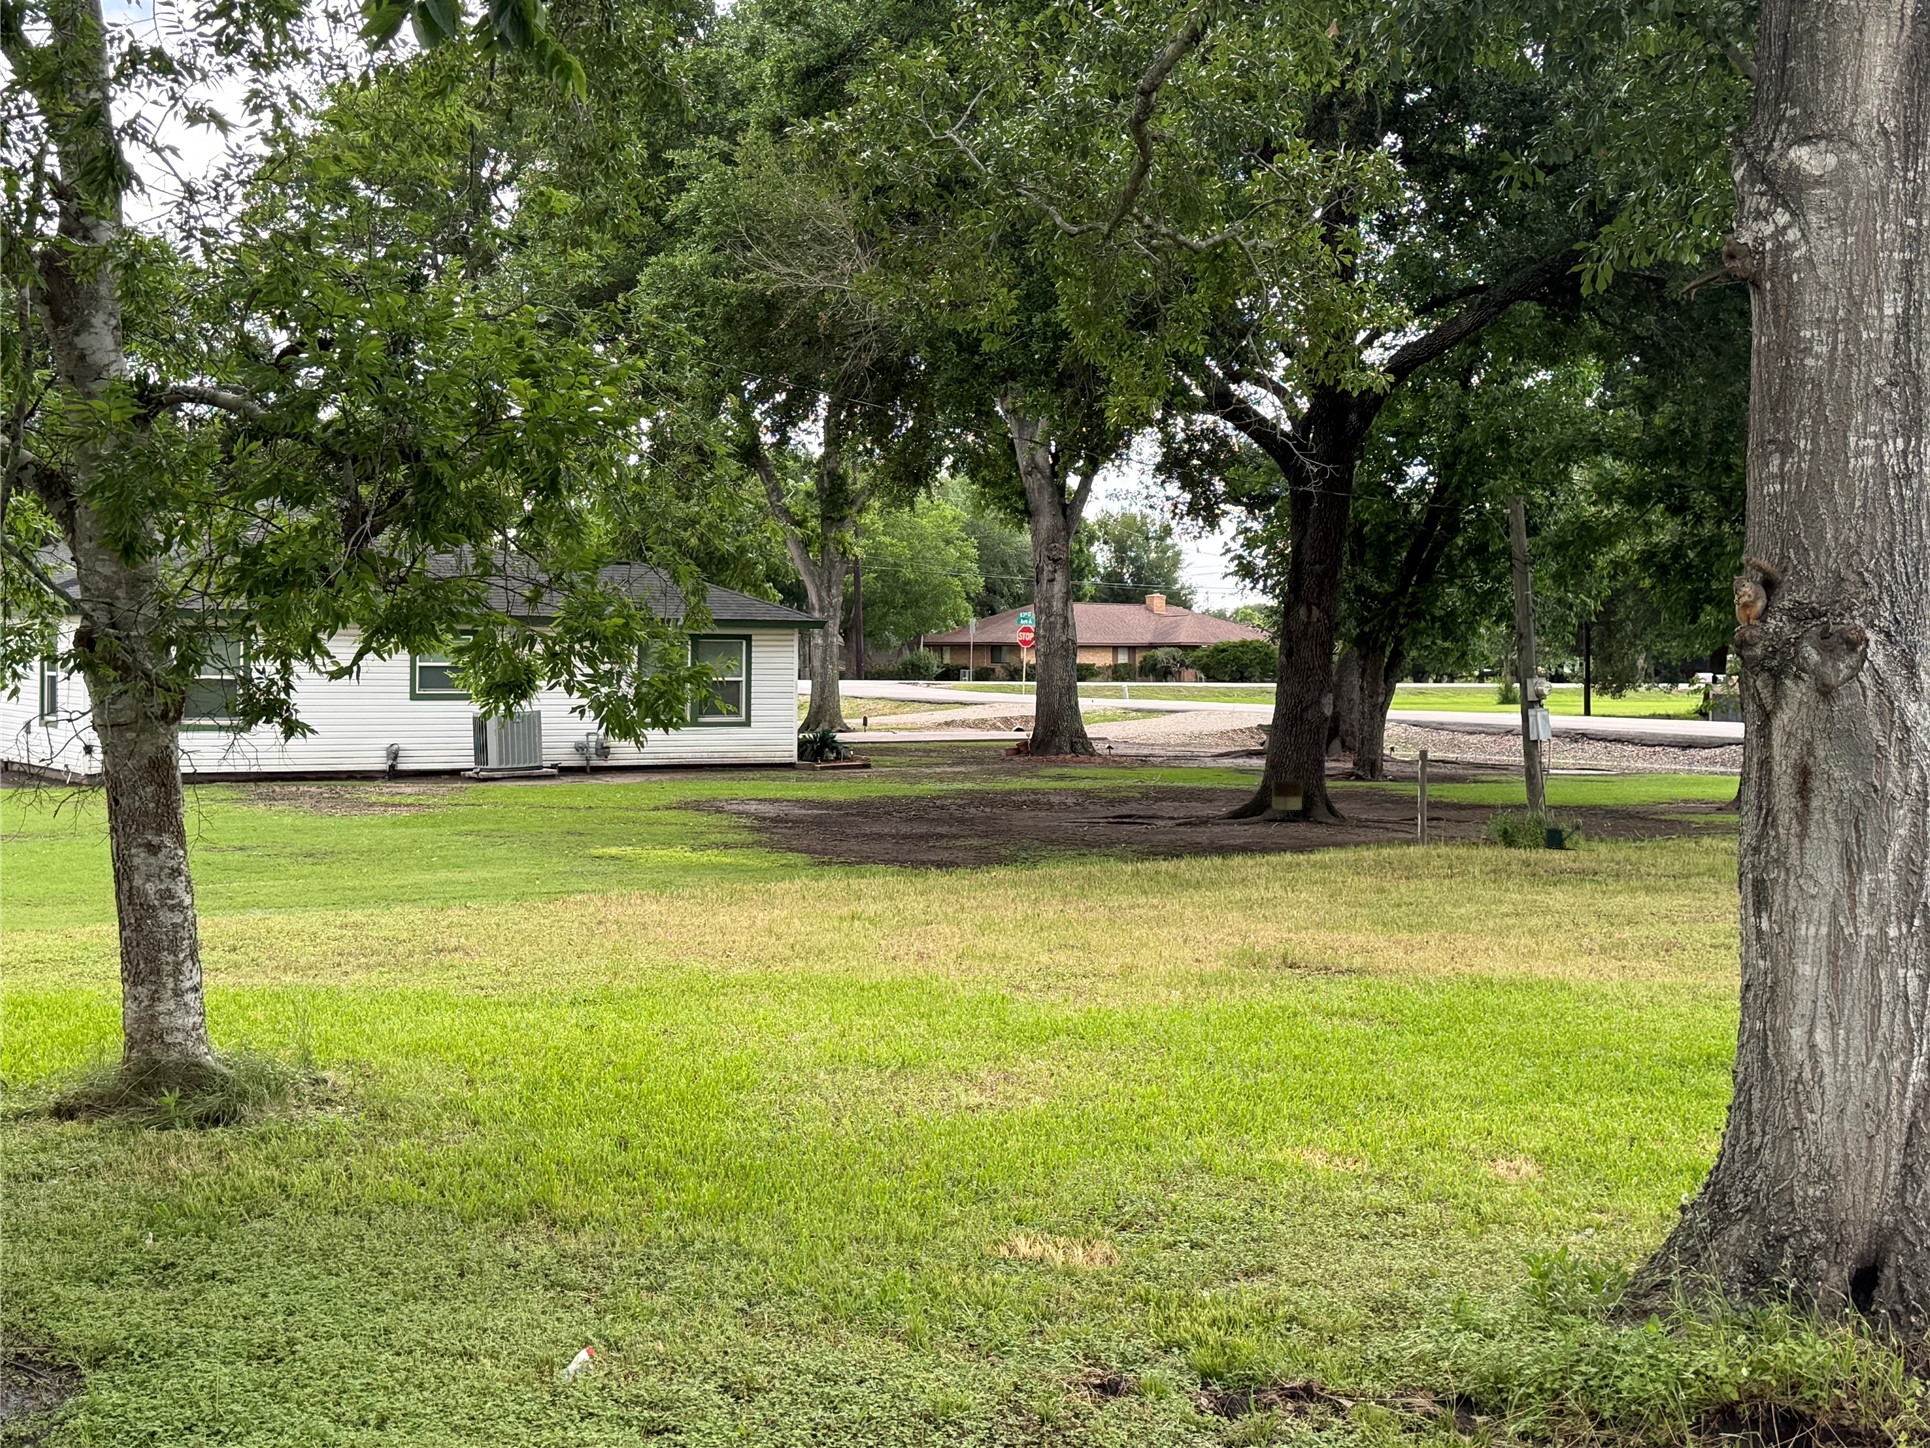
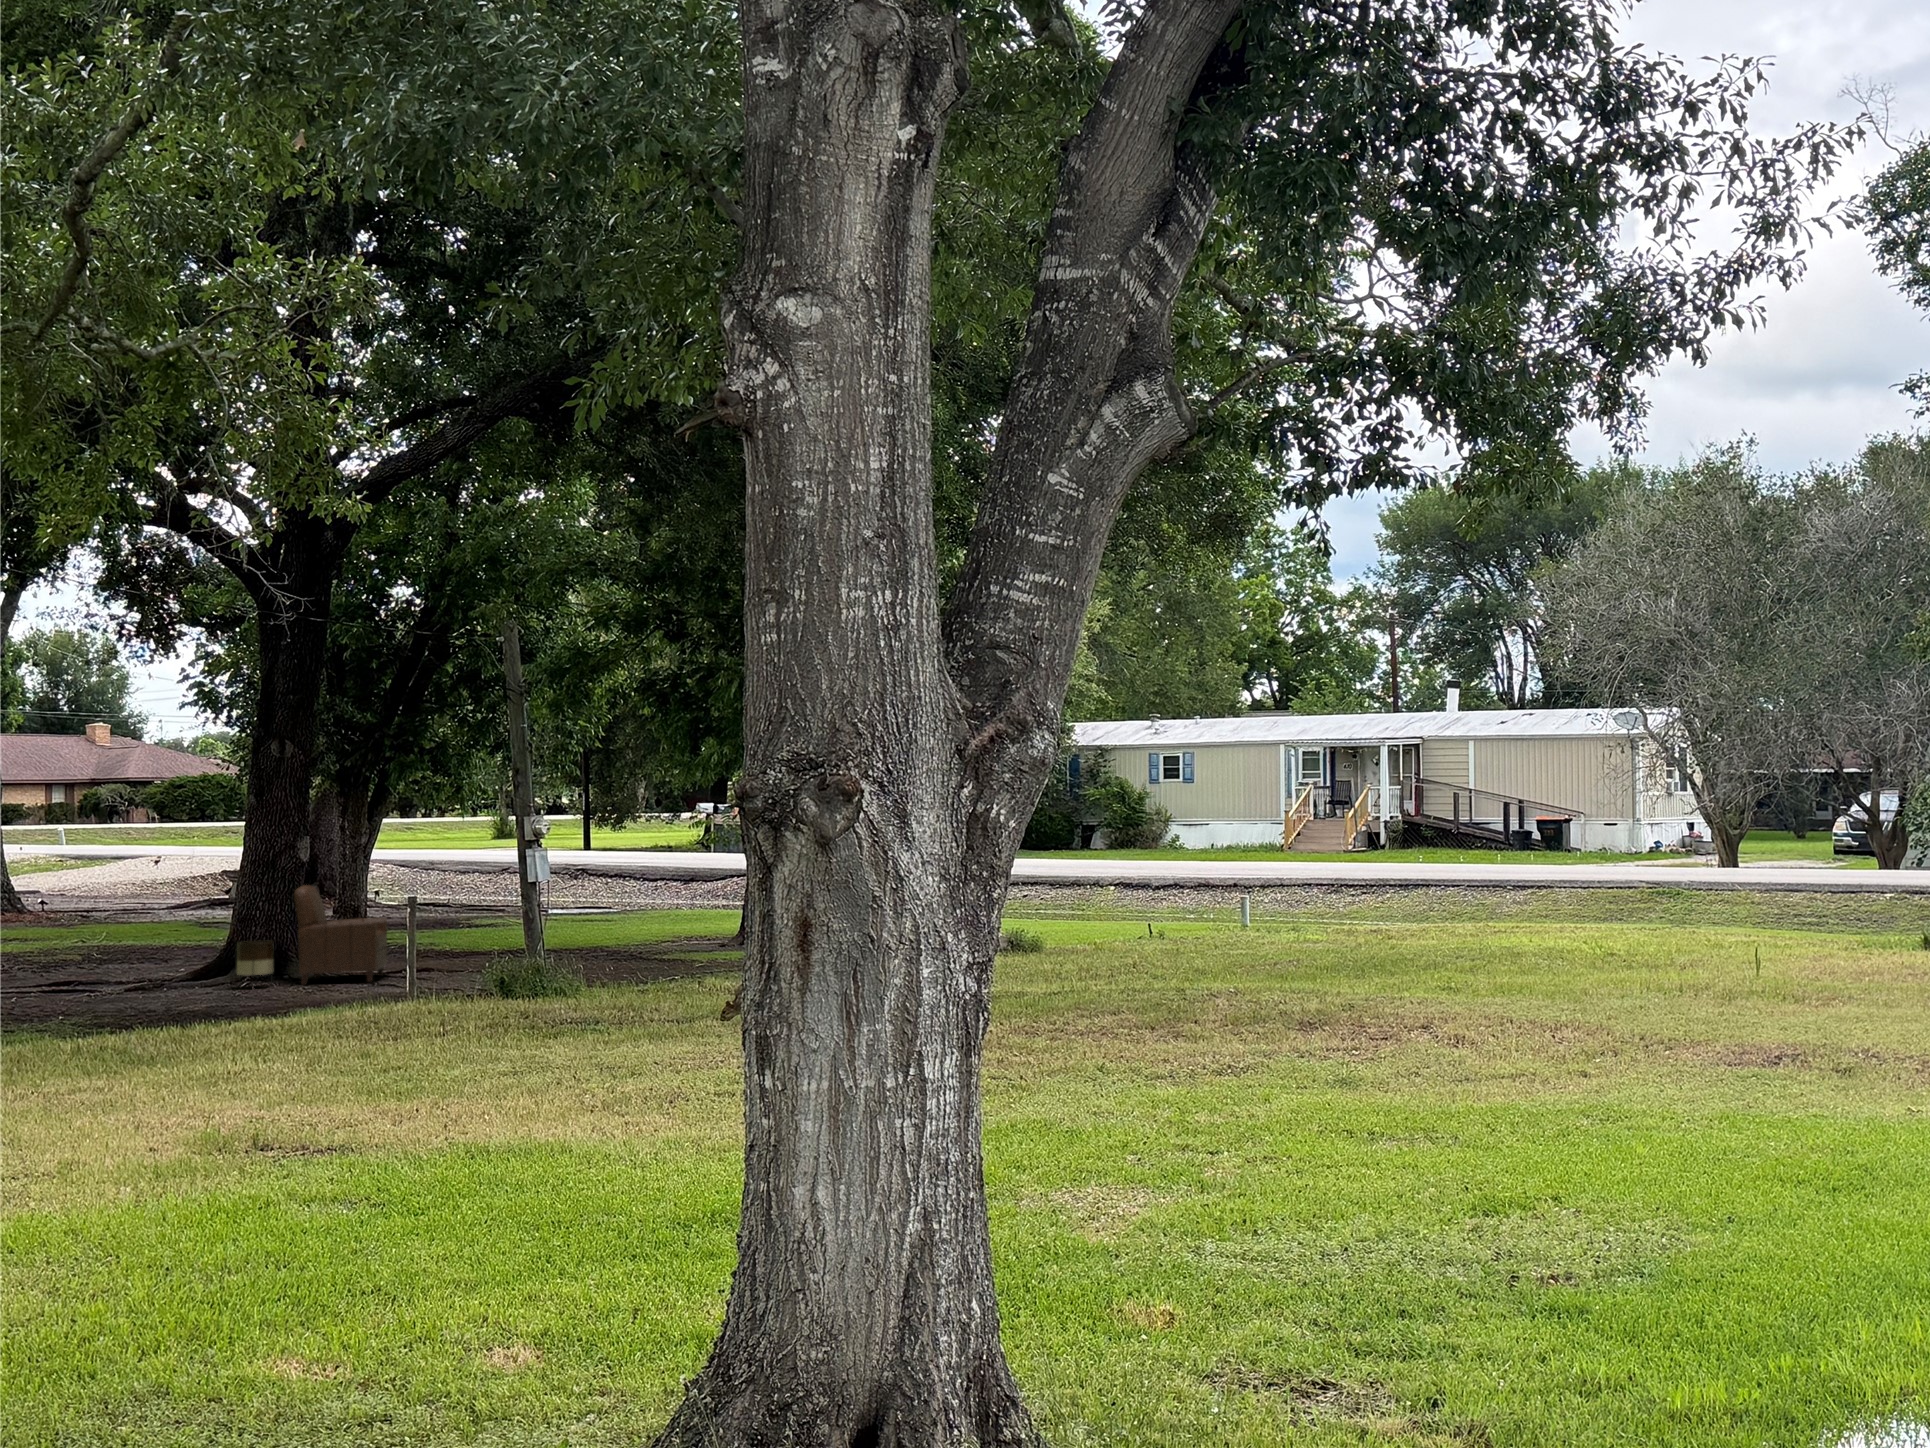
chair: none [1319,734,1398,823] -> present [294,885,387,985]
watering can: present [1543,824,1581,849] -> none [542,969,585,997]

